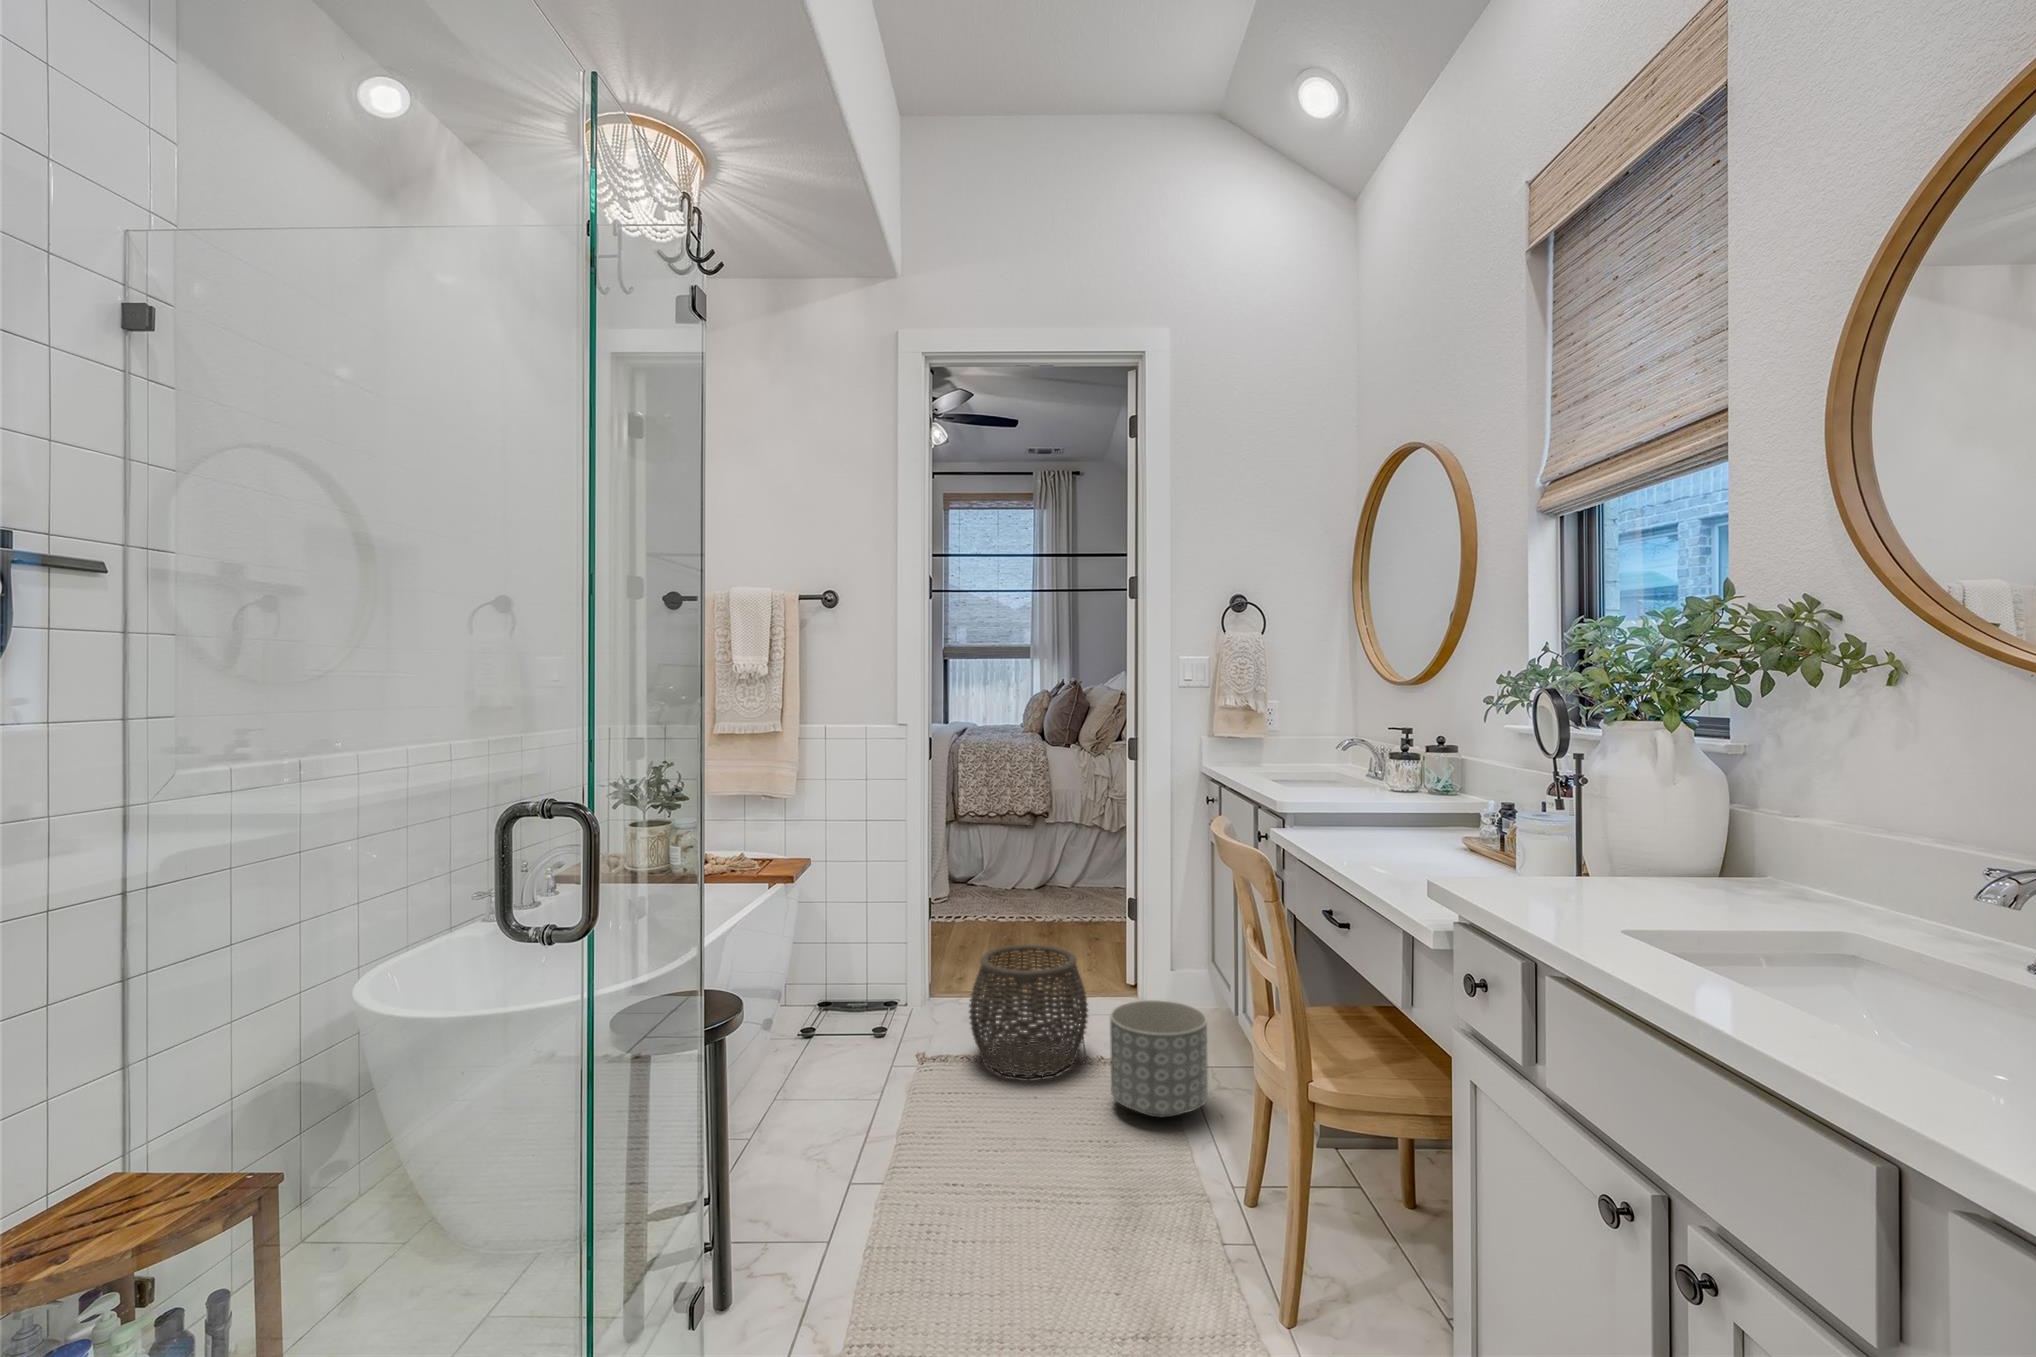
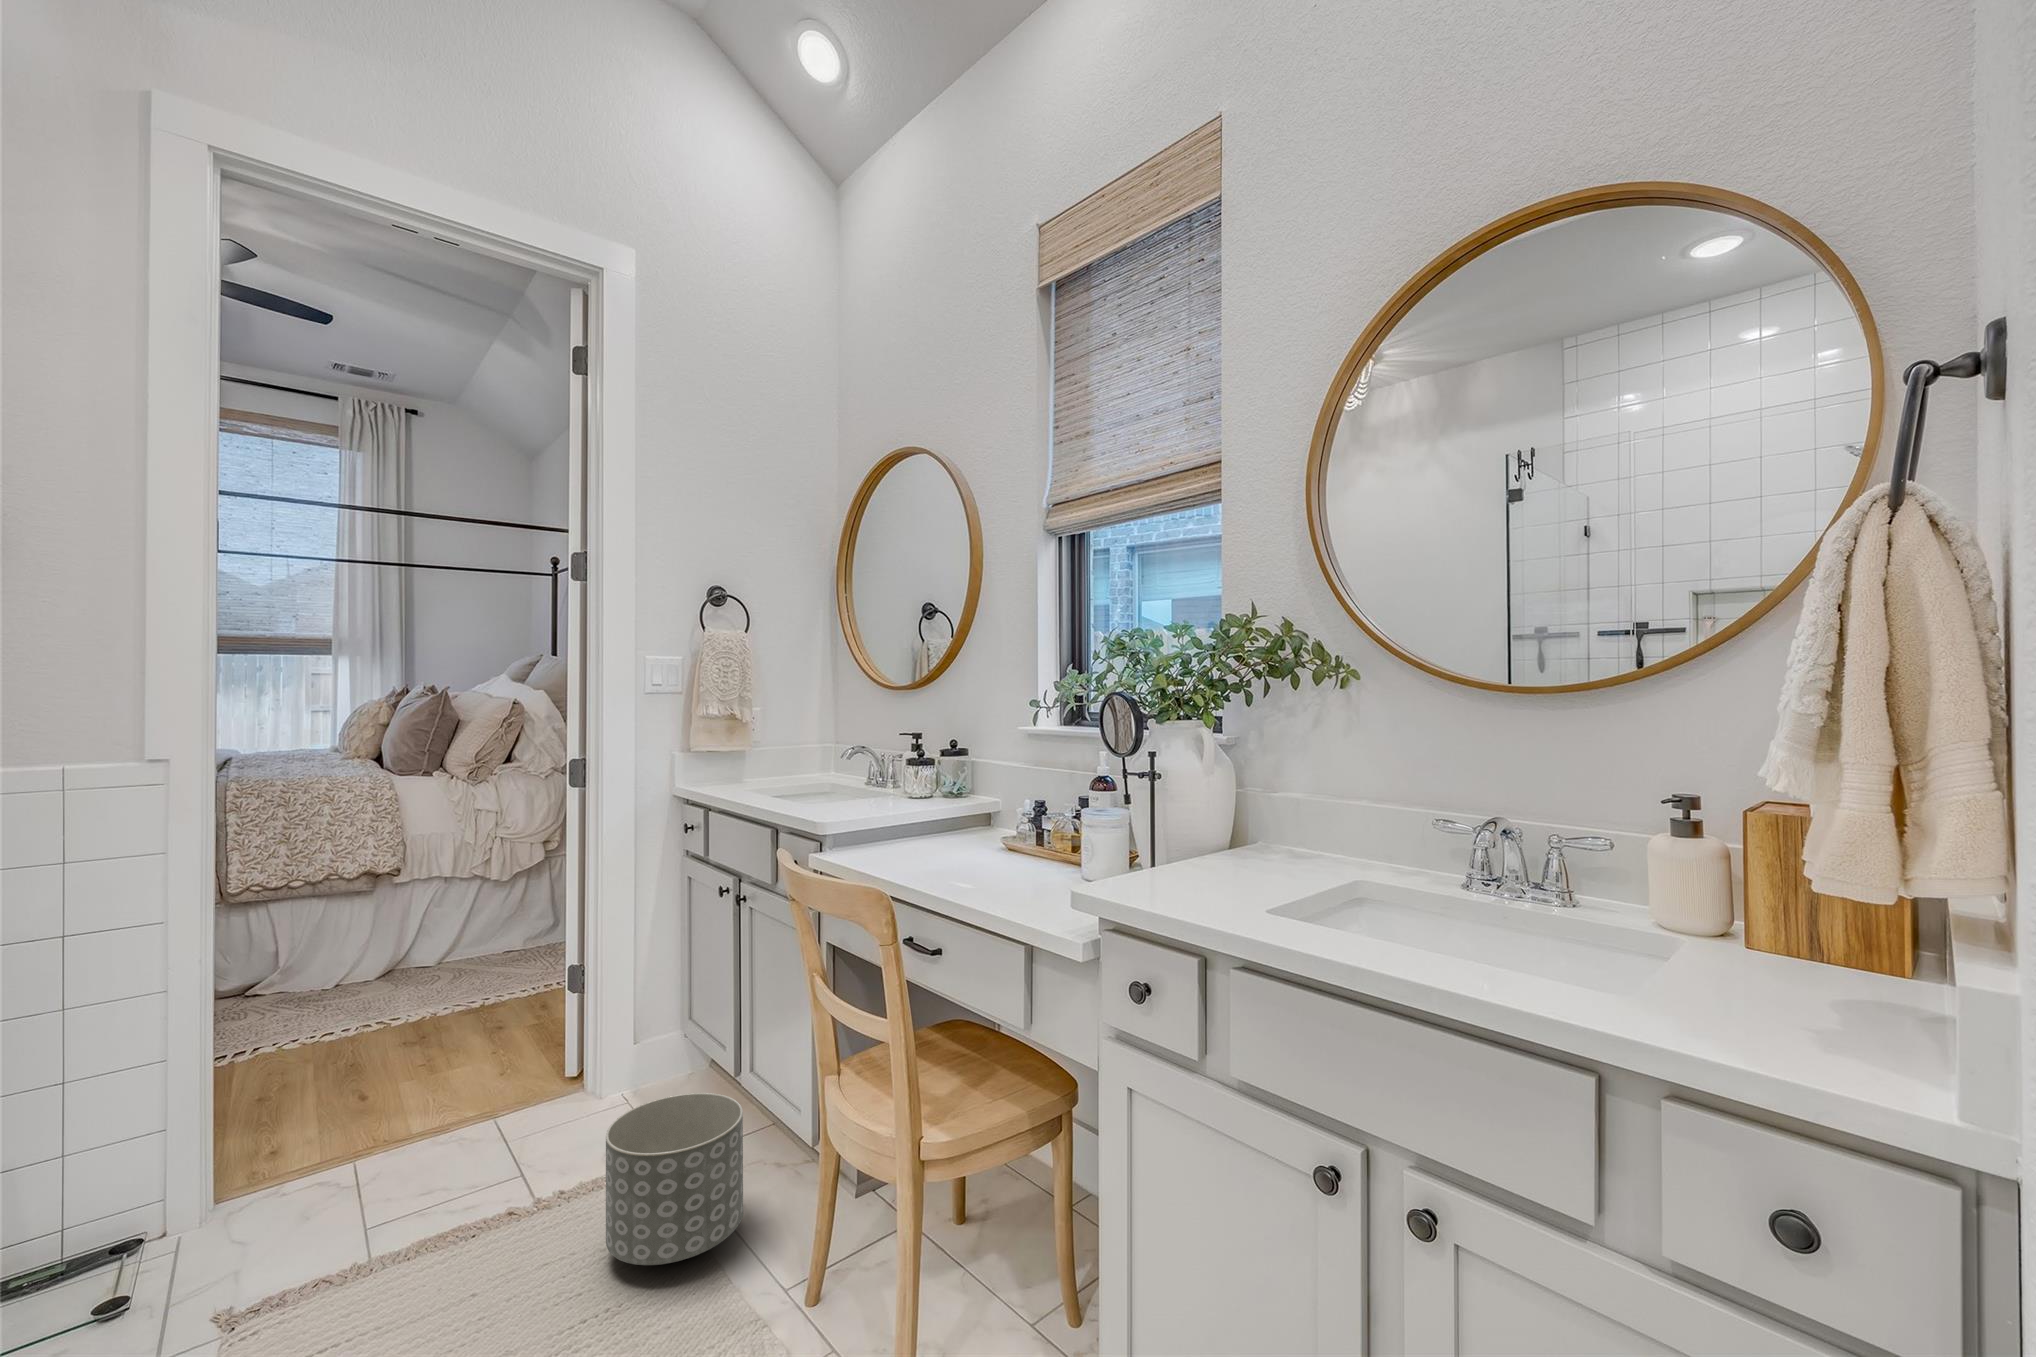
woven basket: present [969,945,1088,1076] -> none [332,1062,547,1288]

